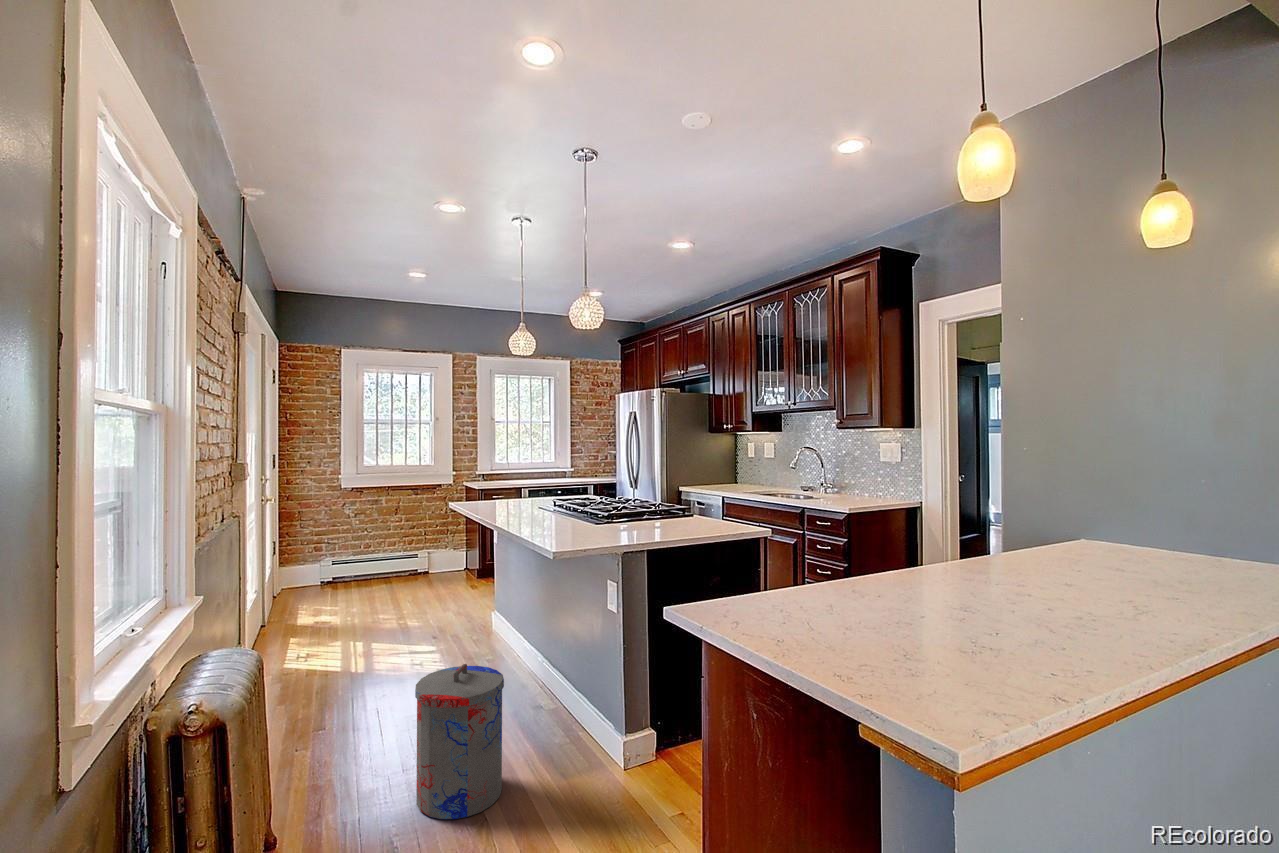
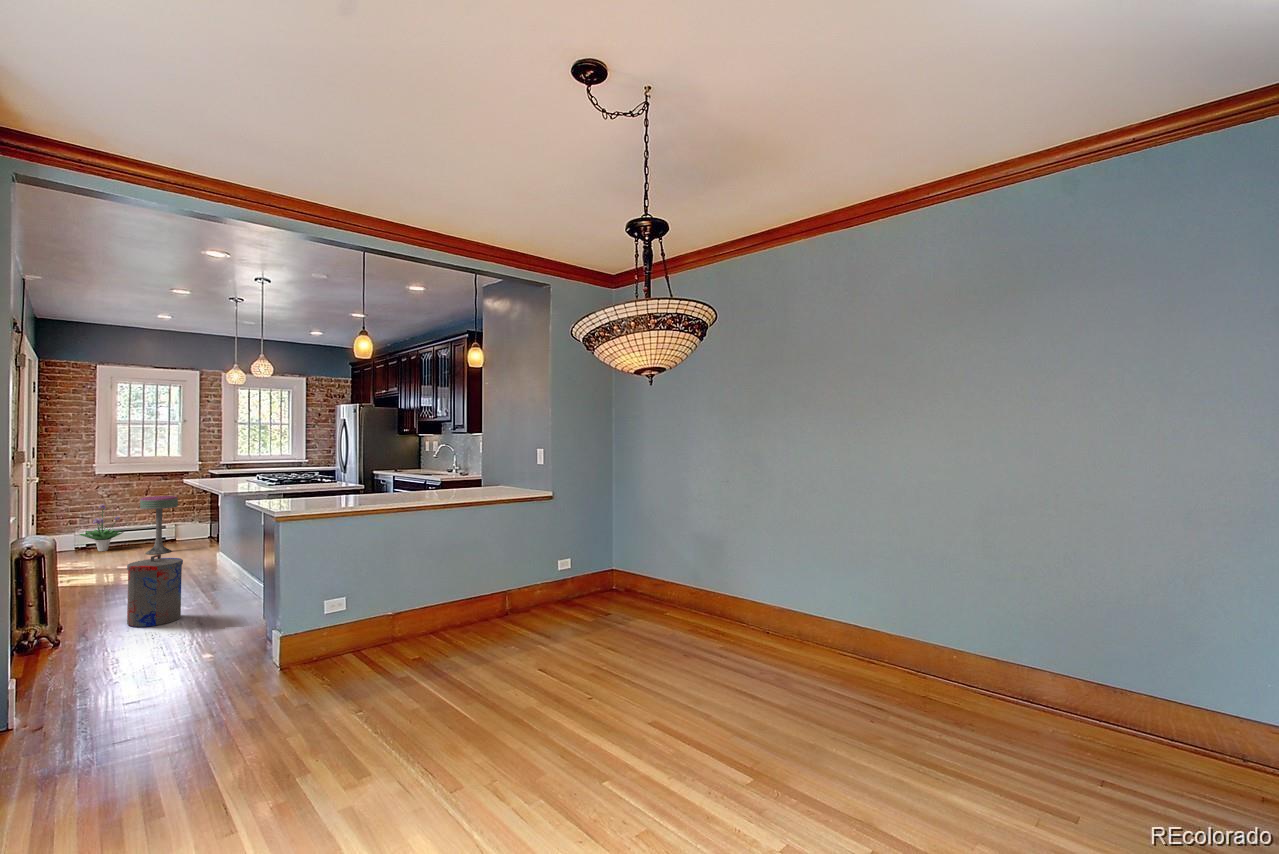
bar stool: none [394,519,437,599] -> present [140,496,178,554]
potted plant: none [325,527,375,590] -> present [80,504,124,551]

